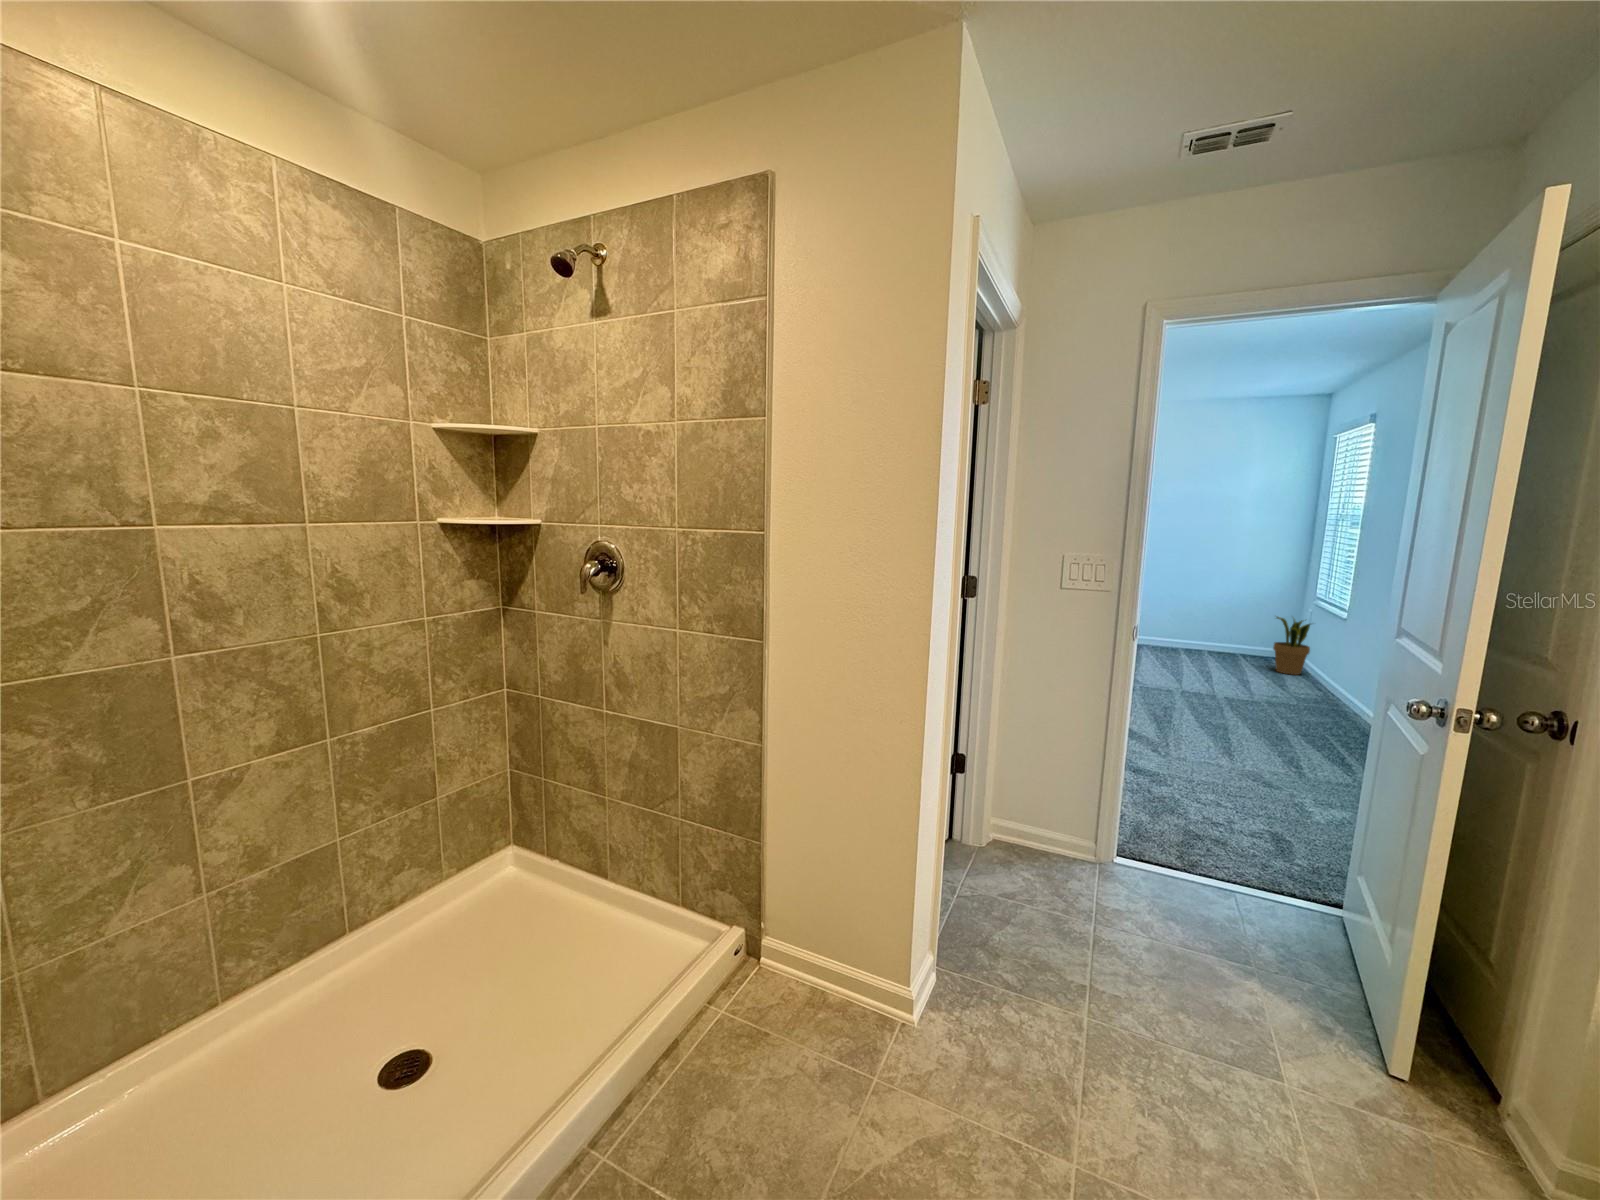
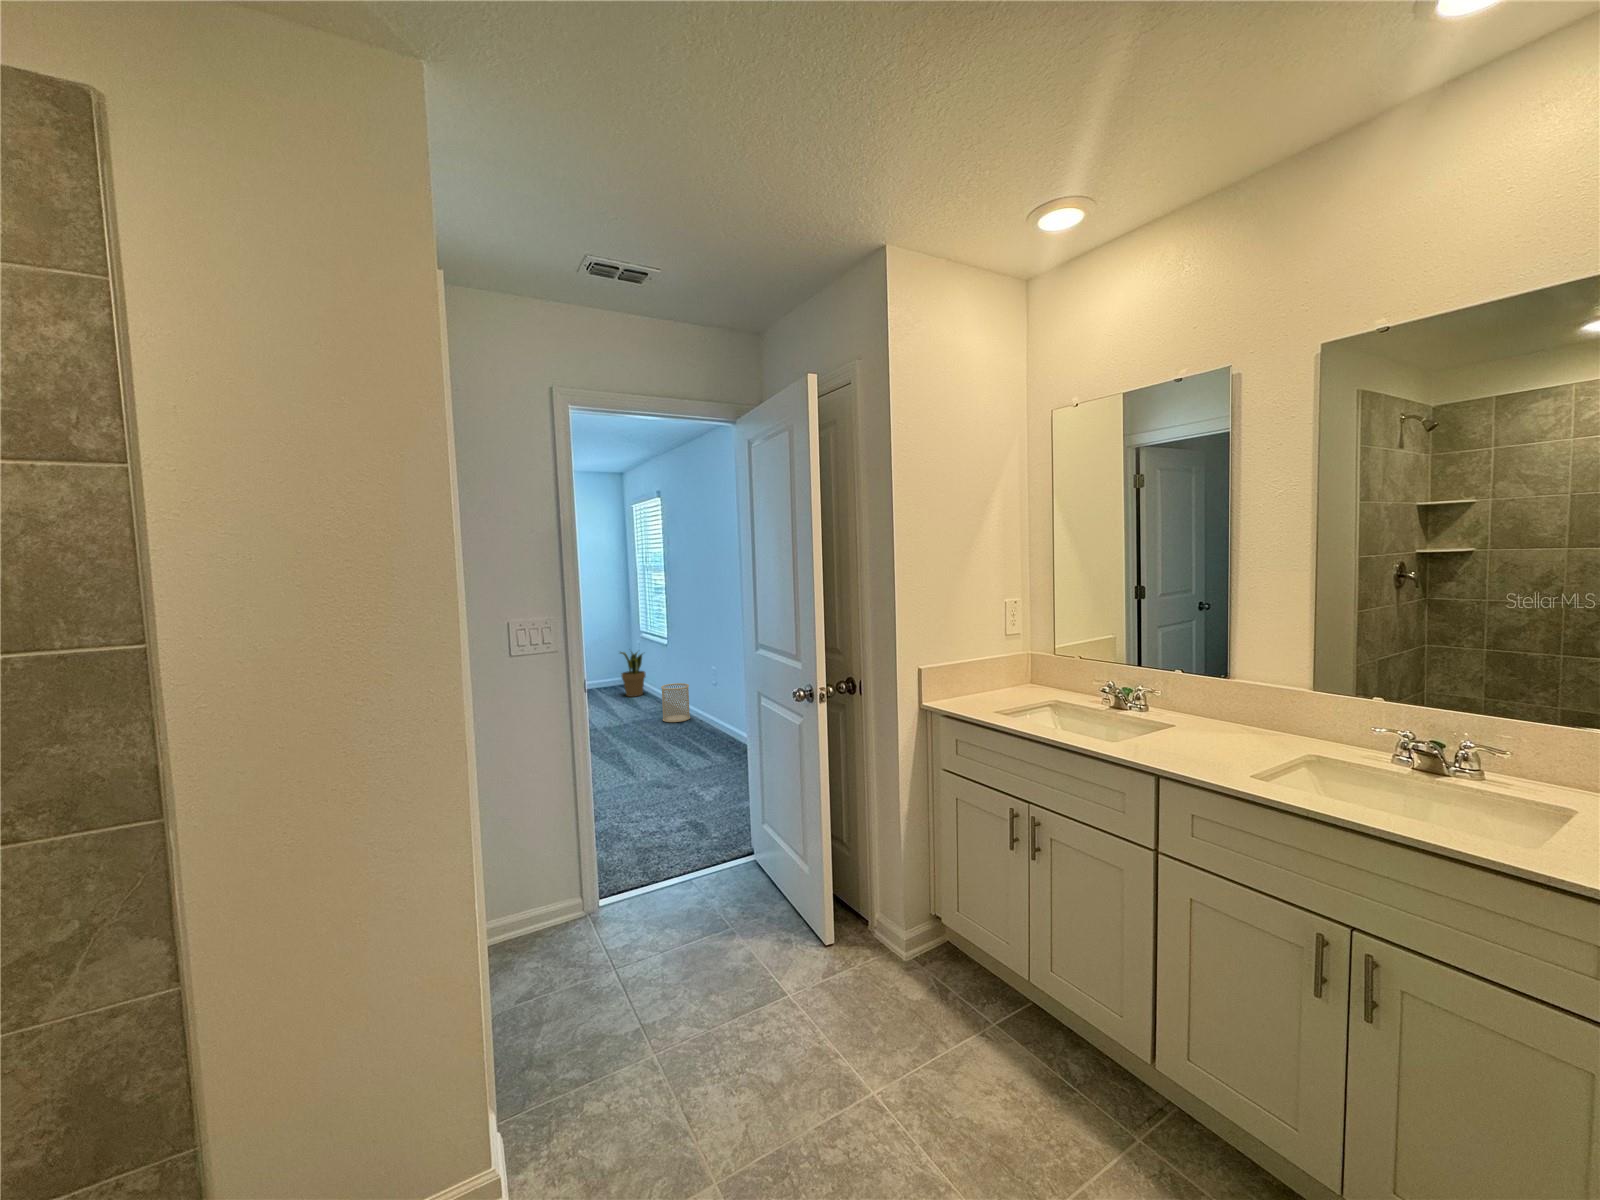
wastebasket: none [1310,668,1364,721] -> present [661,683,690,722]

